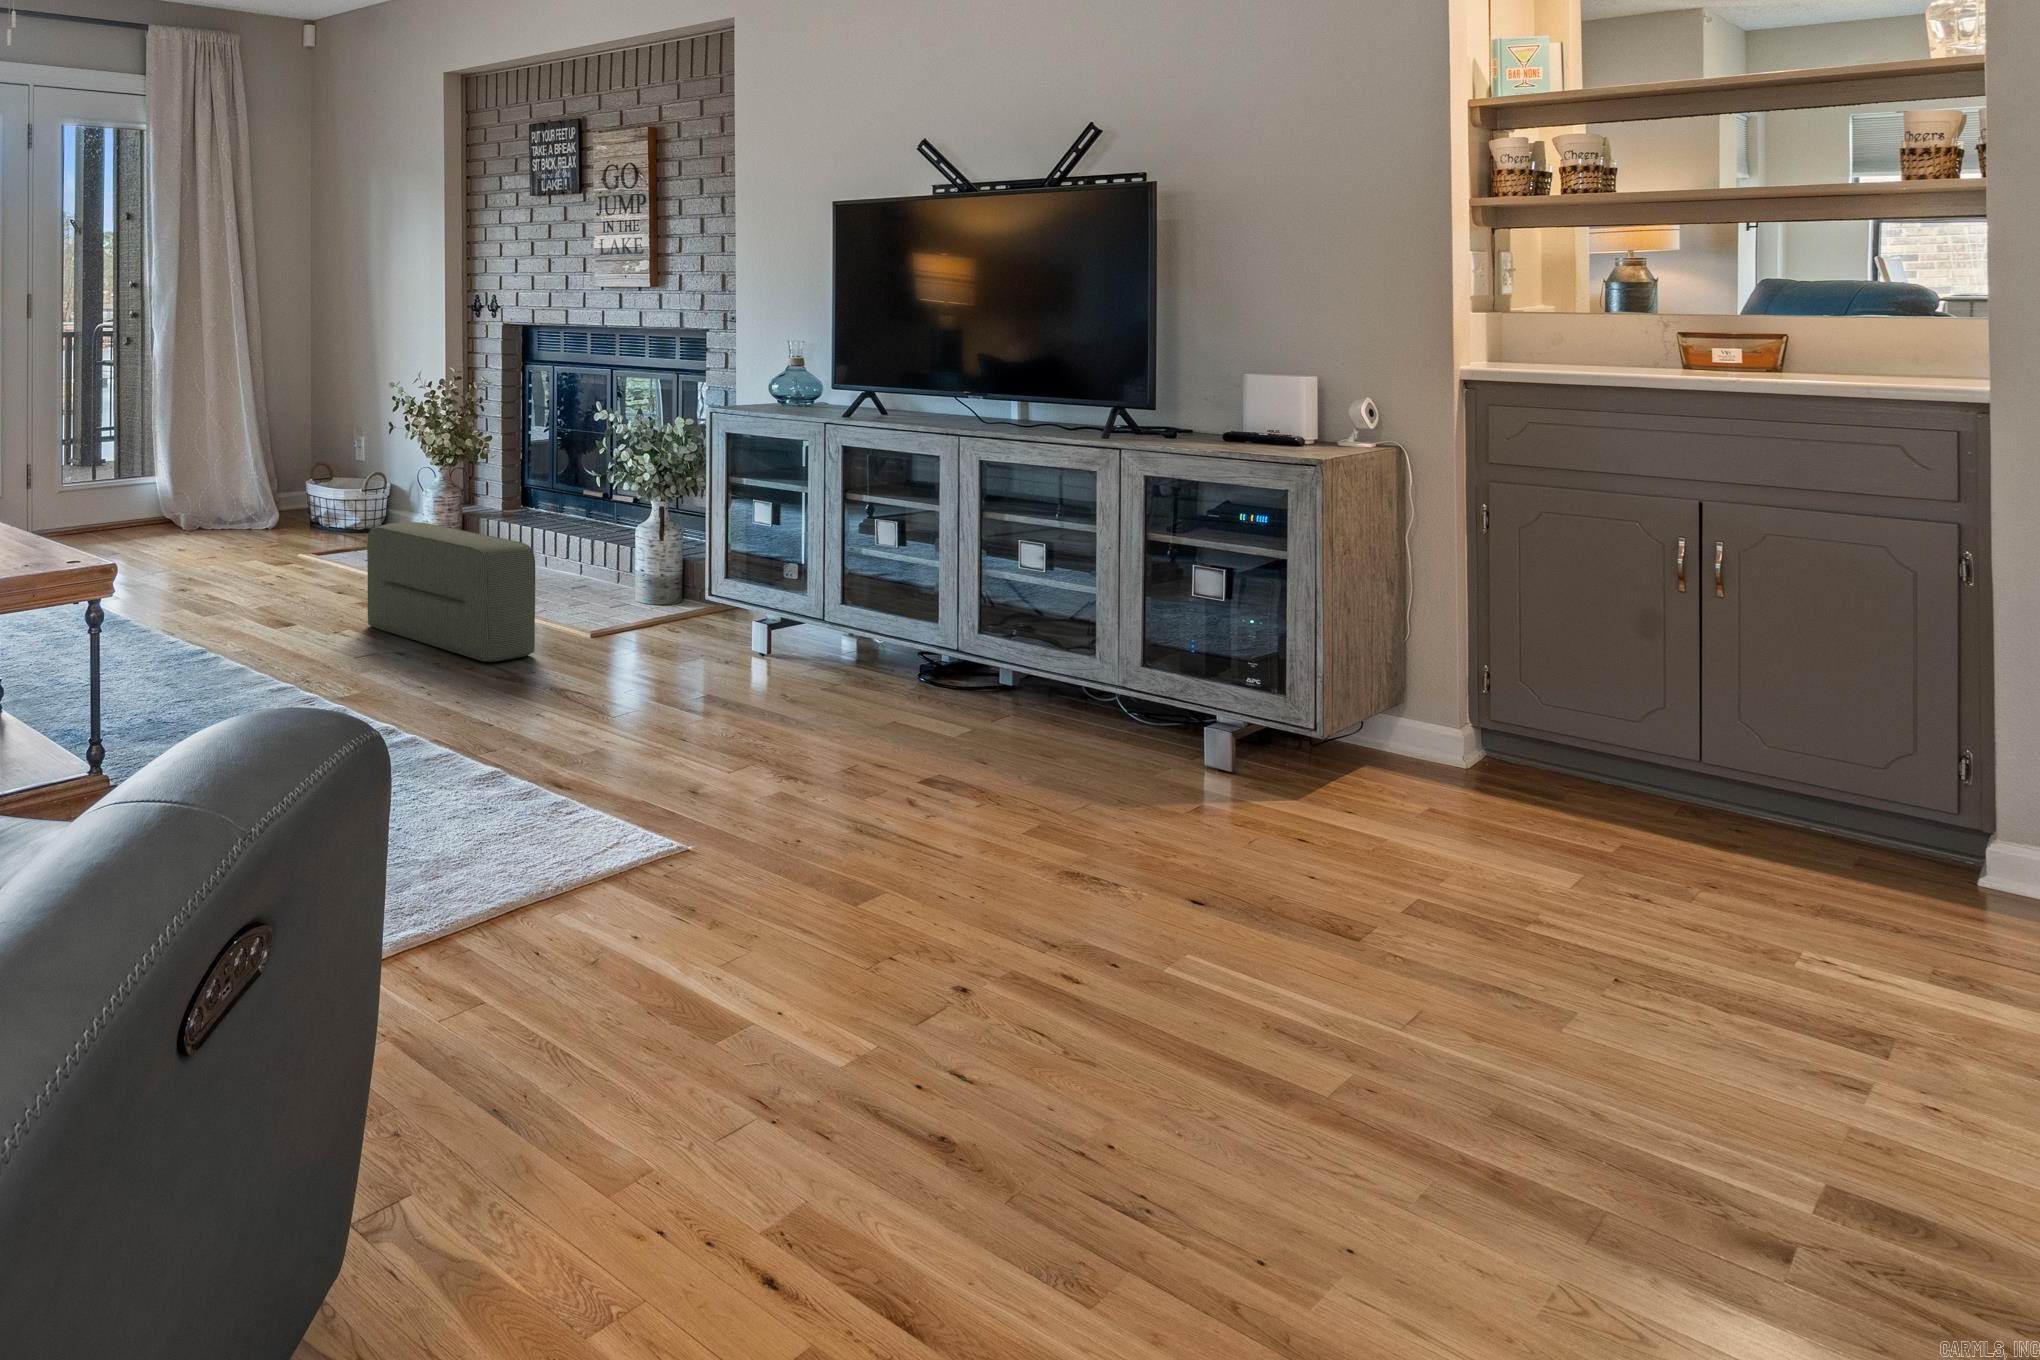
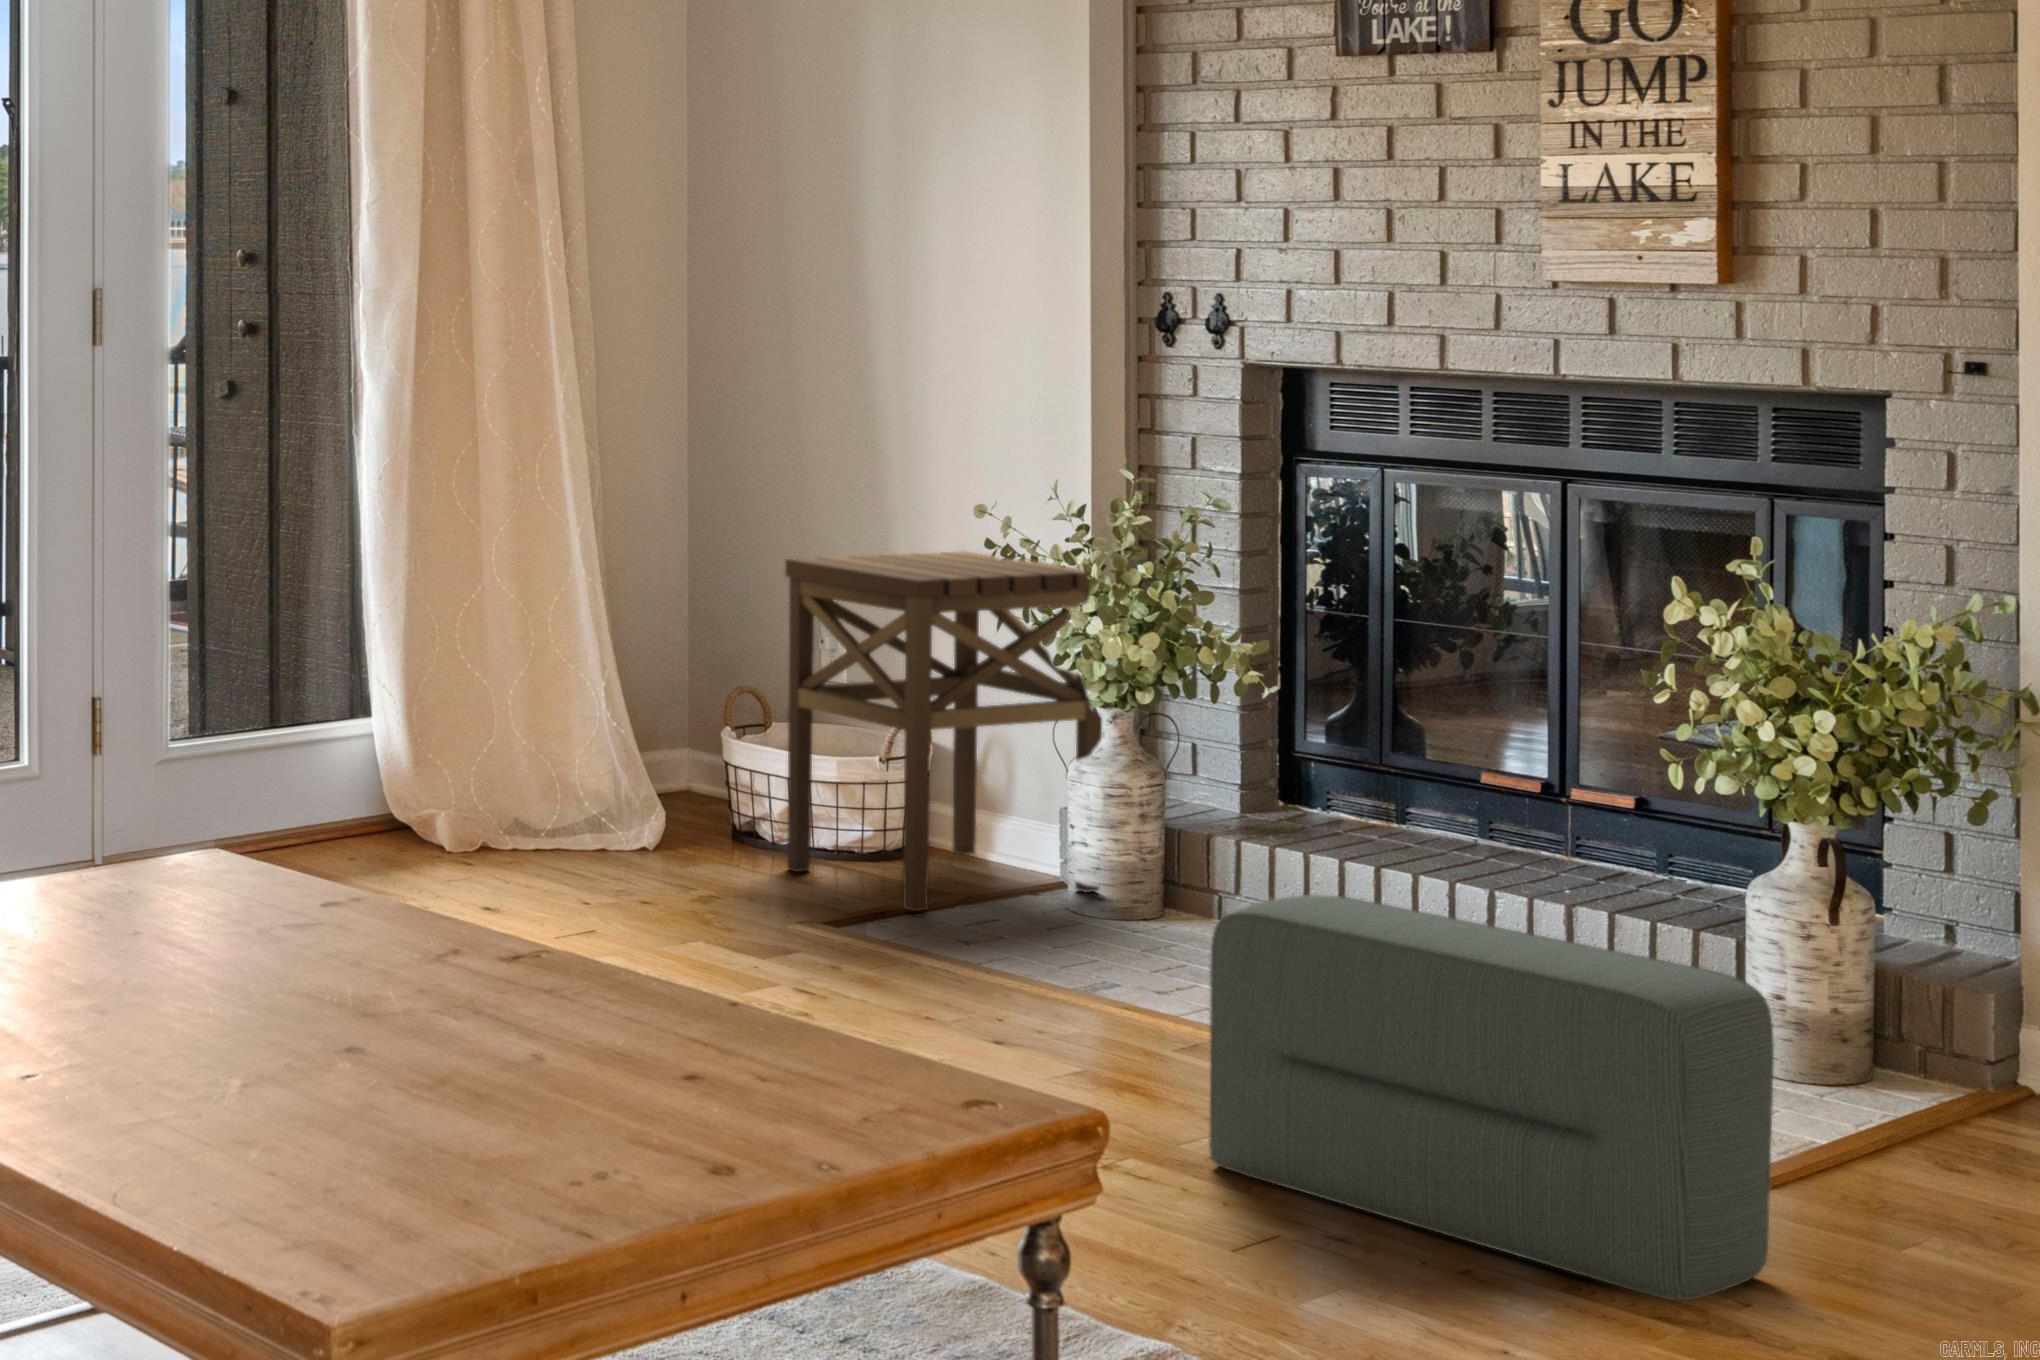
side table: none [317,404,440,549] -> present [785,552,1102,911]

